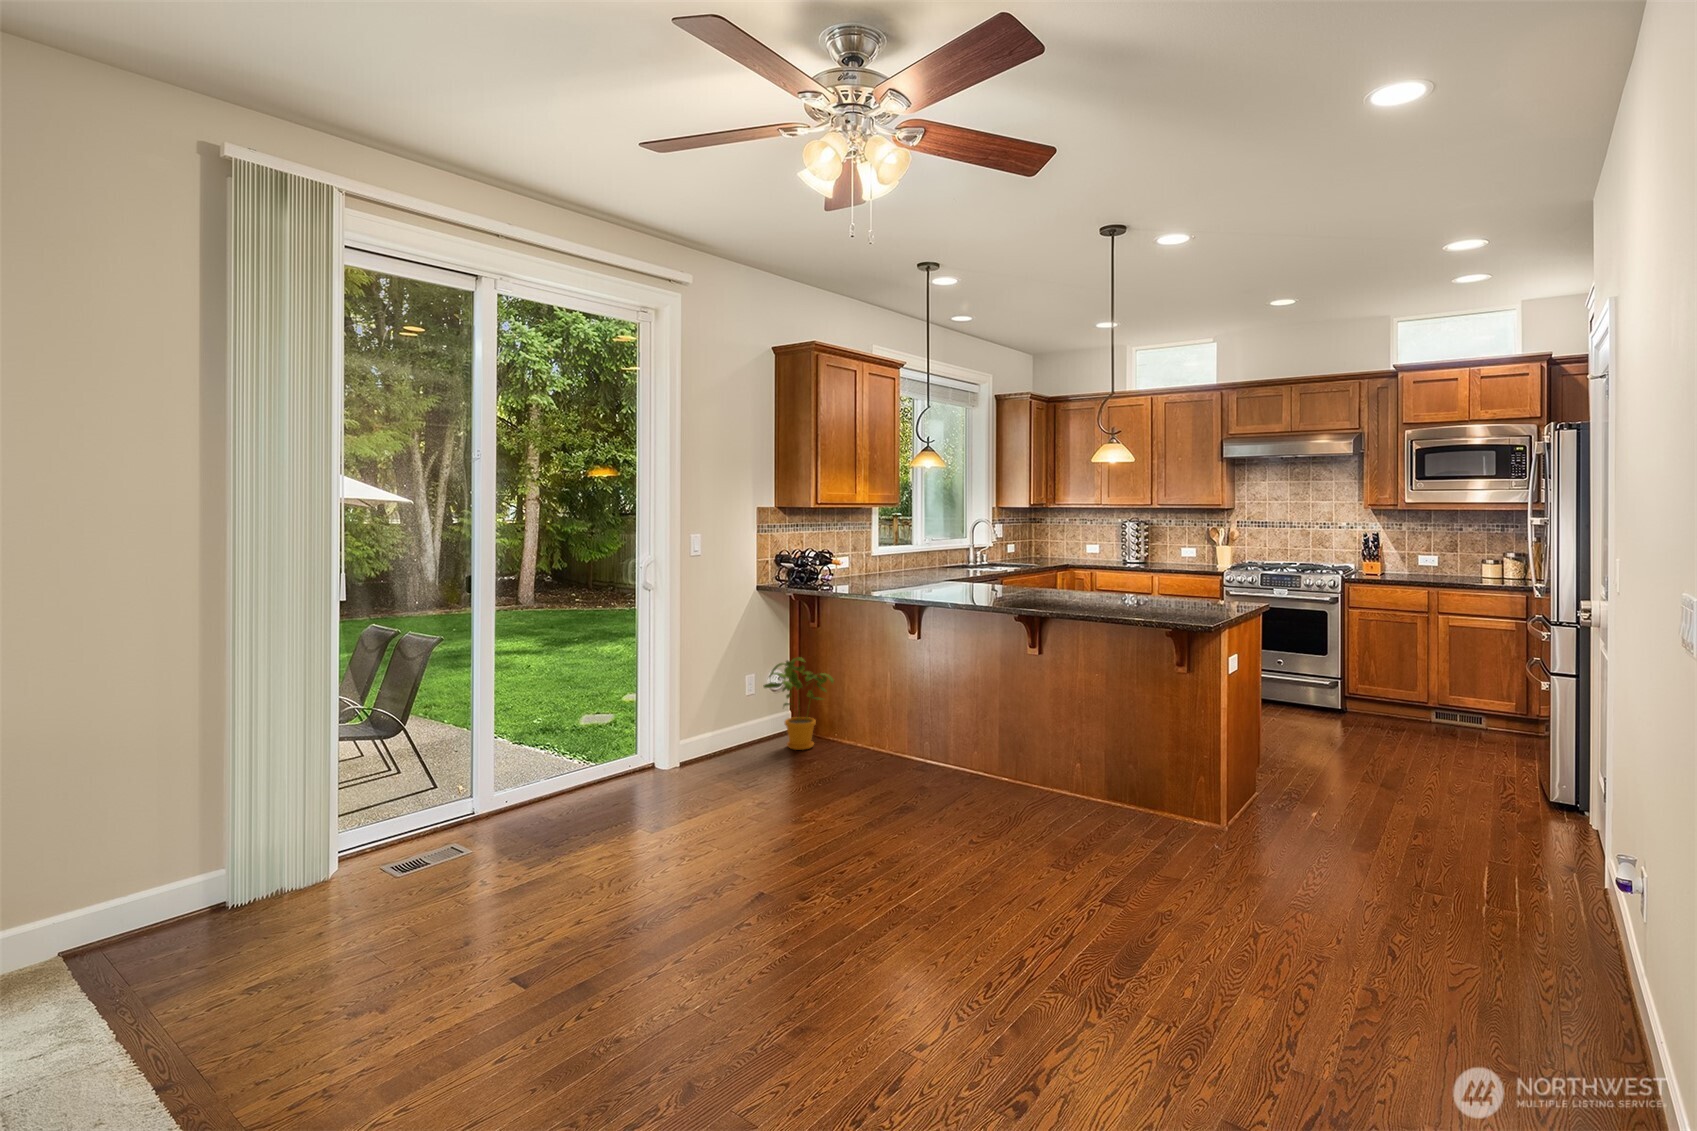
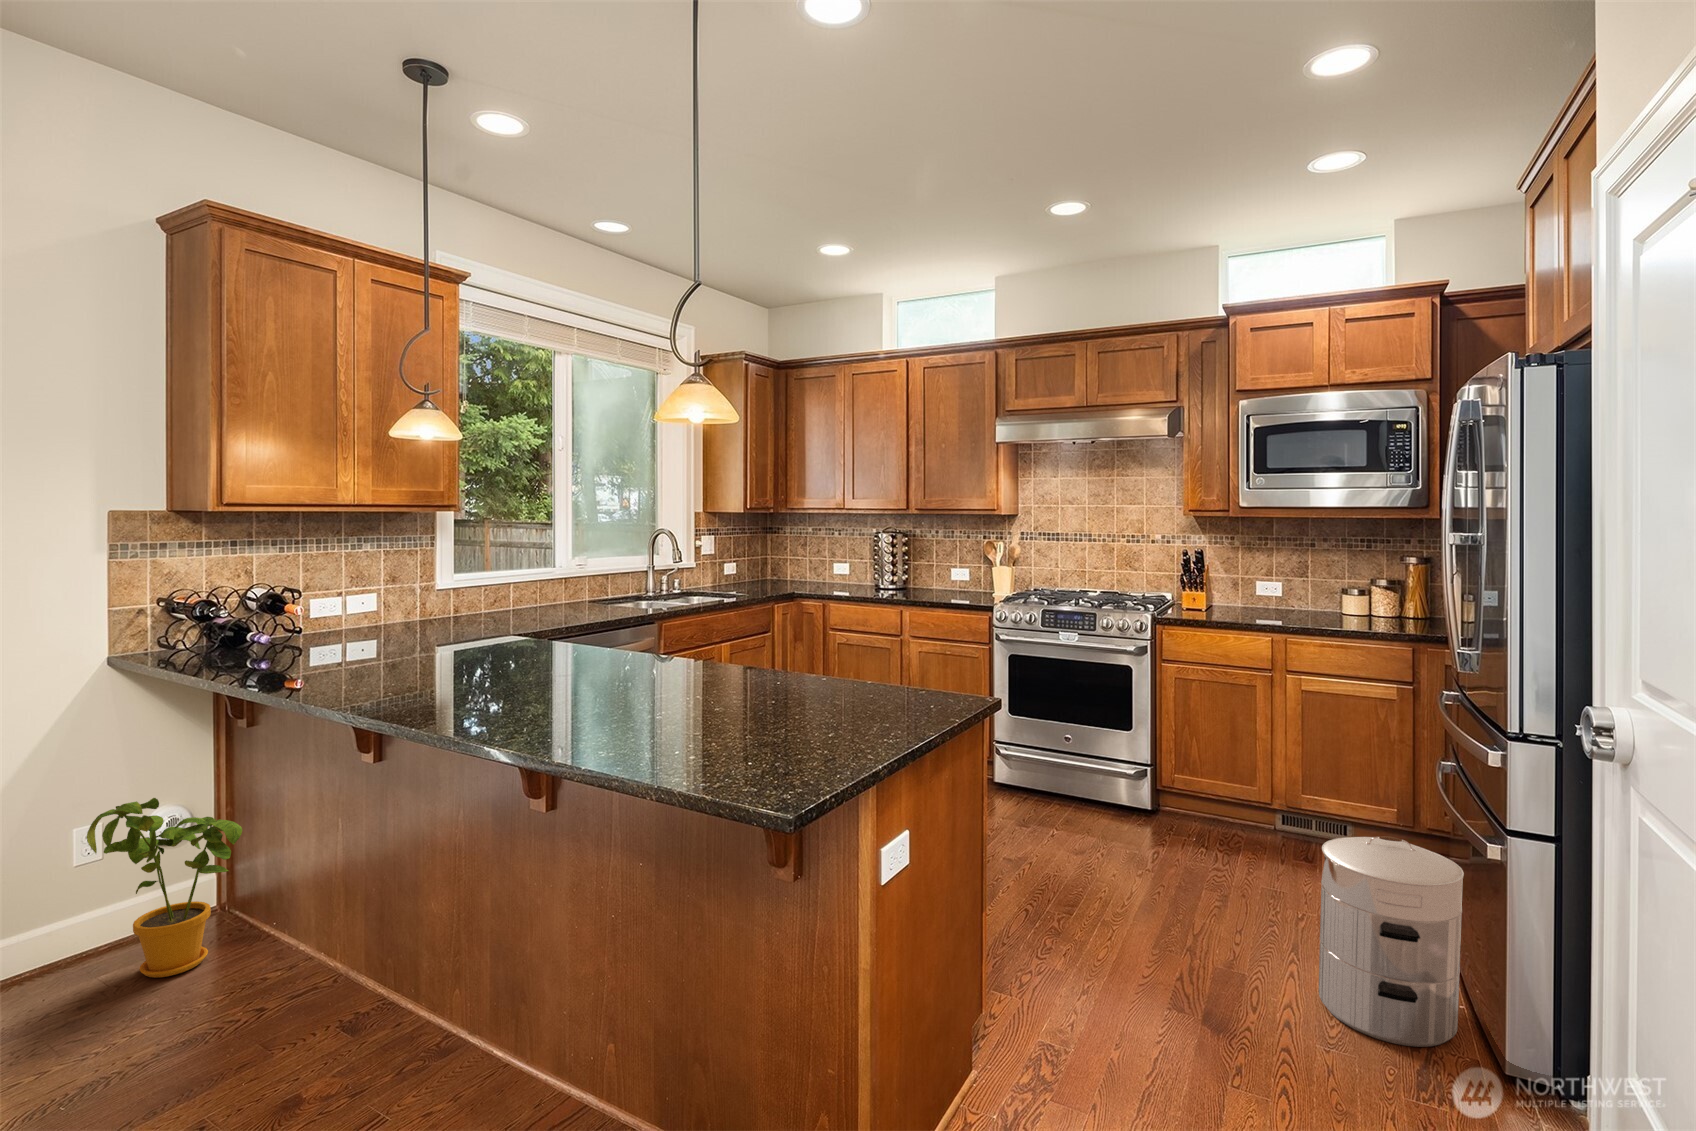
waste bin: none [1438,686,1519,792] -> present [1319,836,1464,1047]

